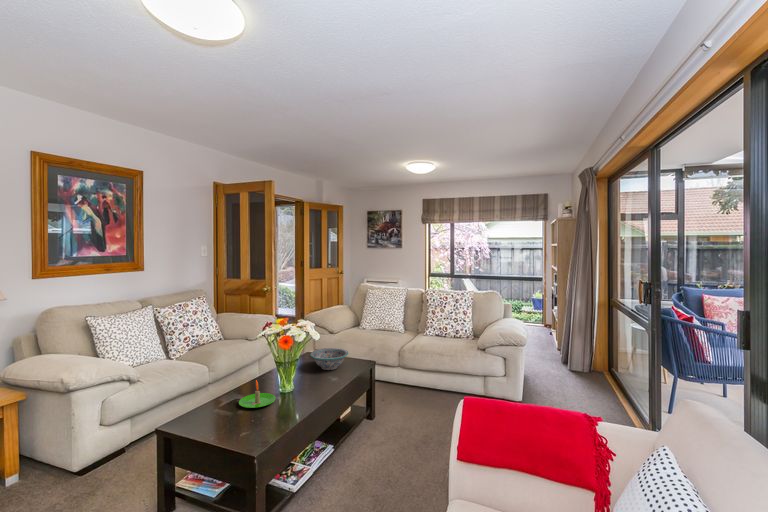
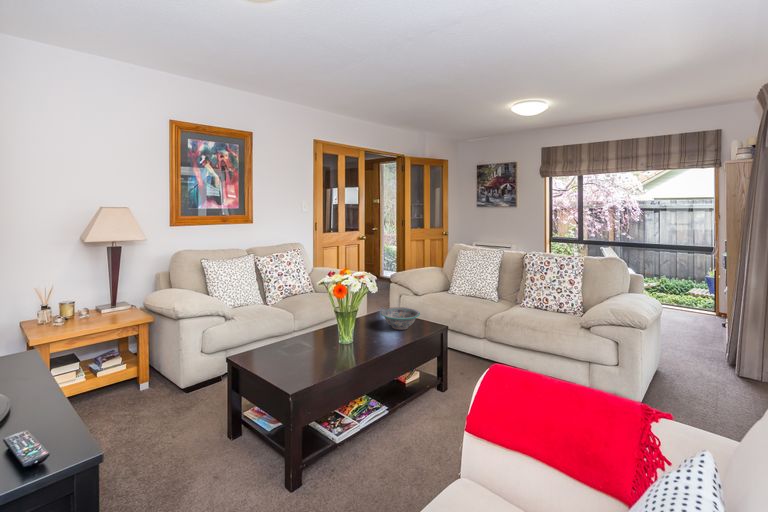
candle: present [239,380,276,408] -> none [299,331,334,358]

